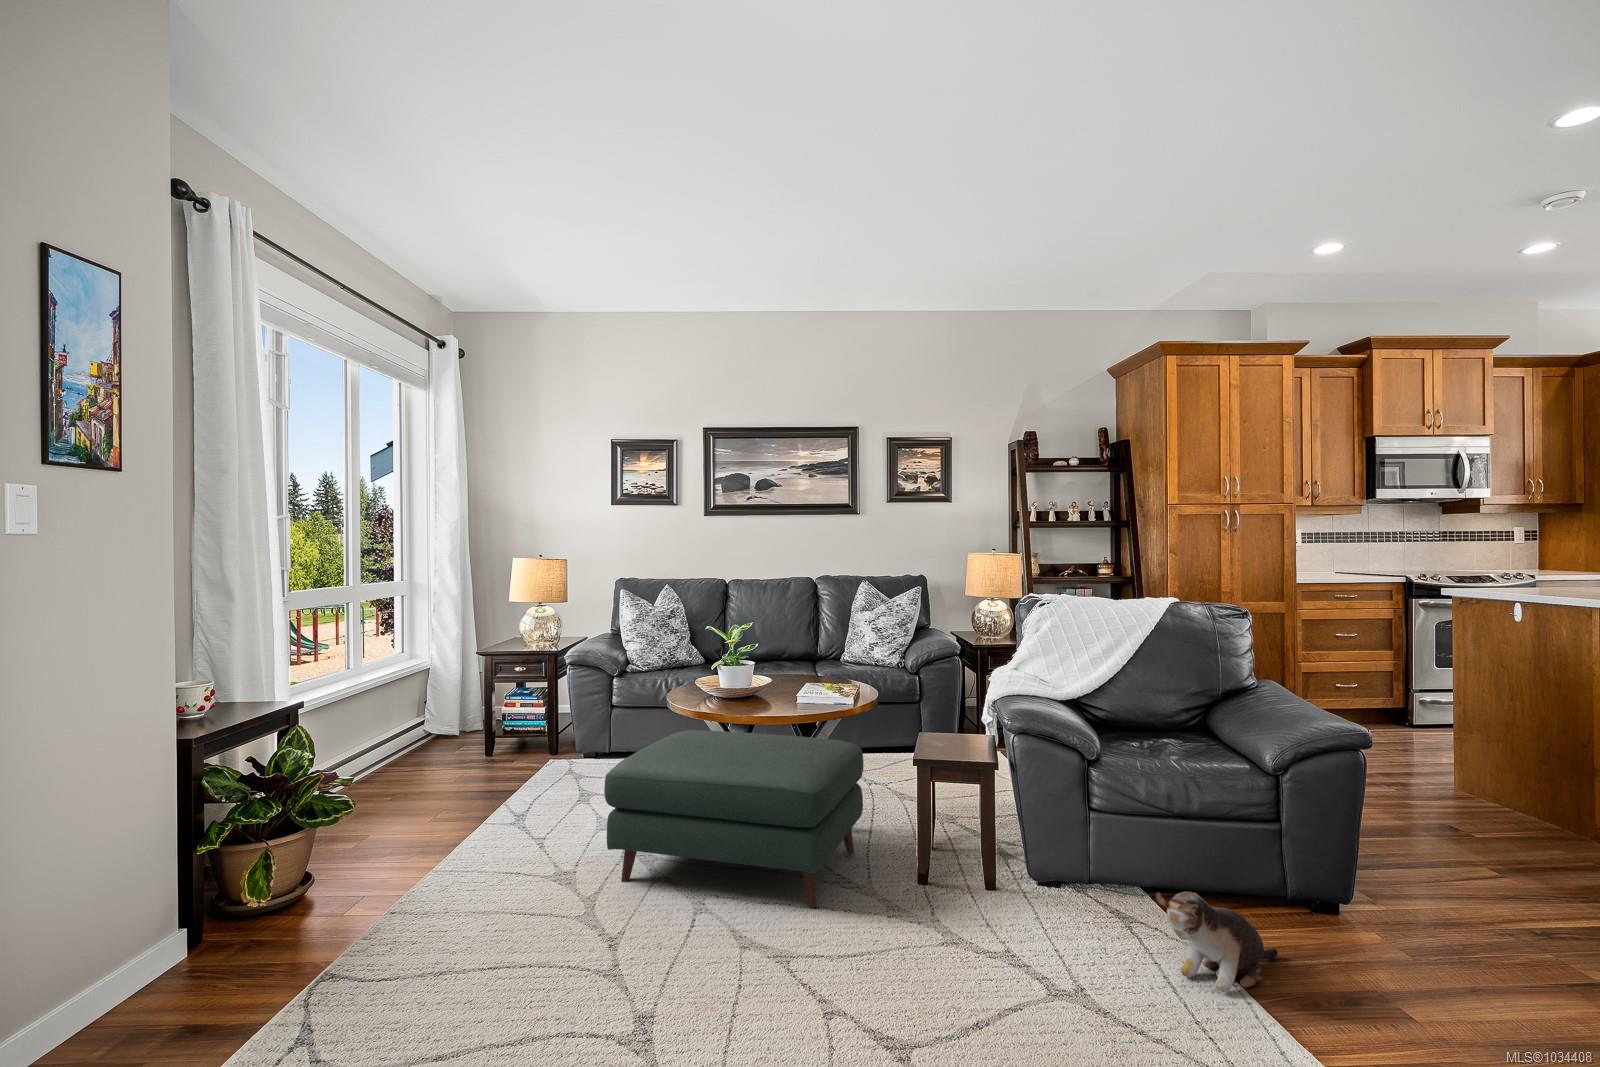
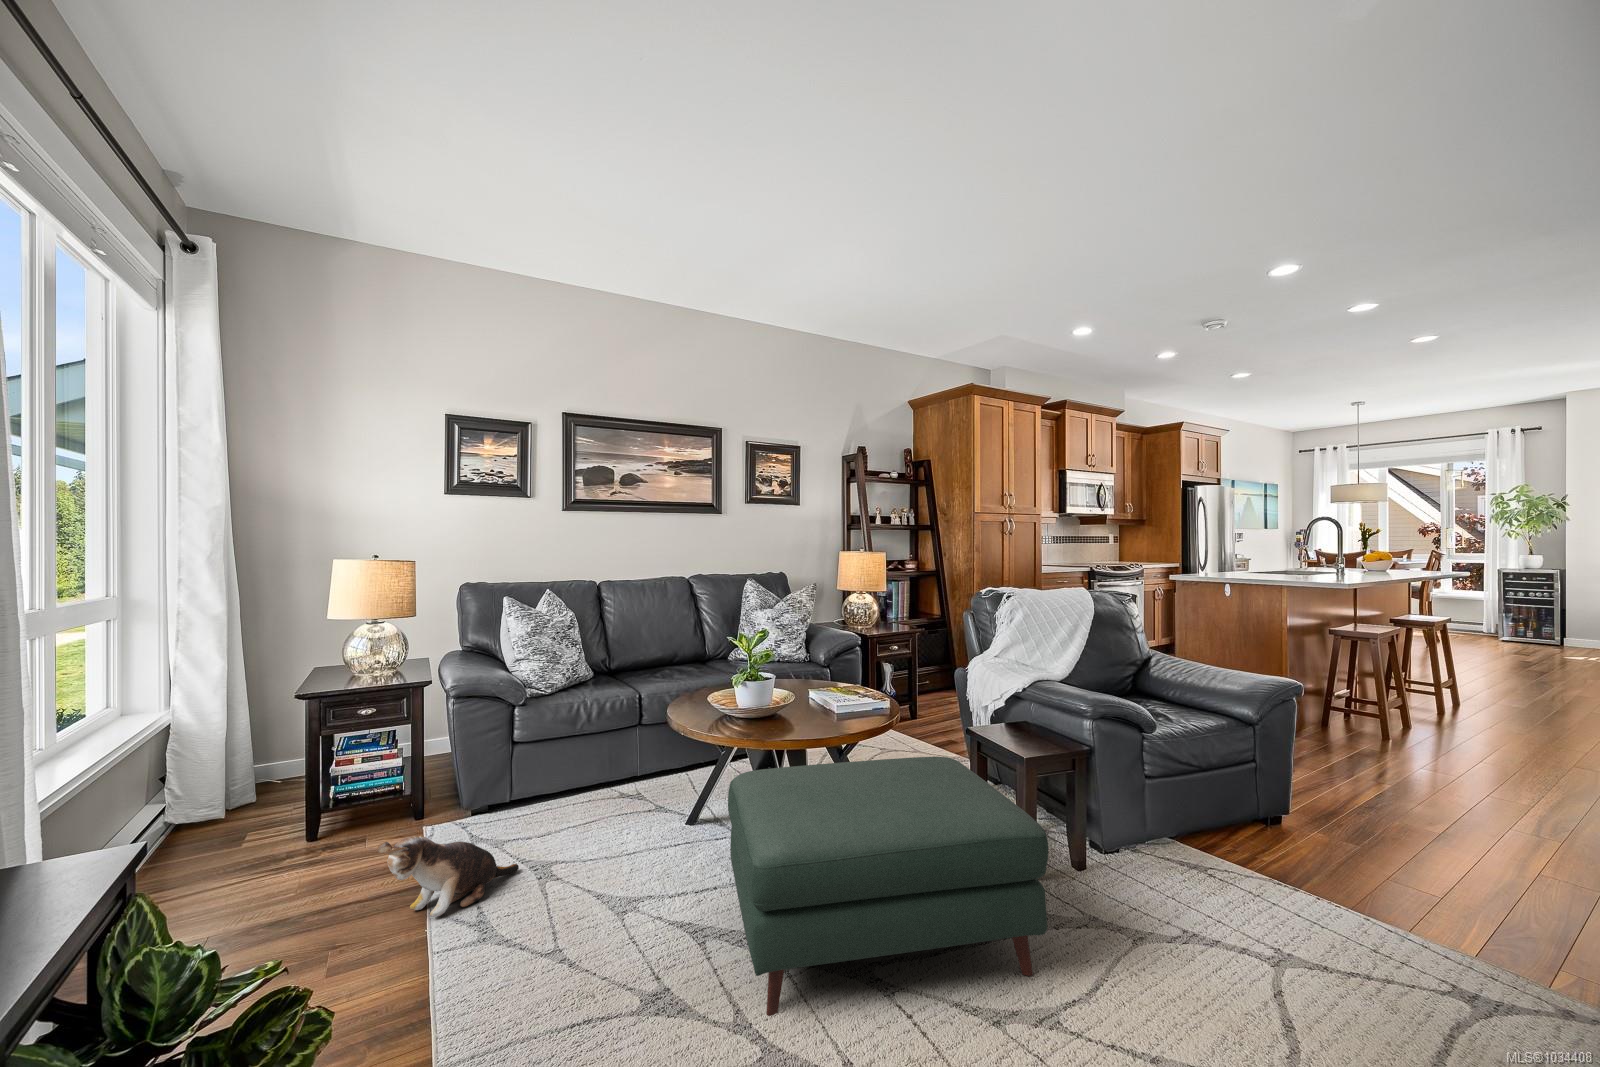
plush toy: present [1156,892,1278,991] -> present [377,835,519,916]

